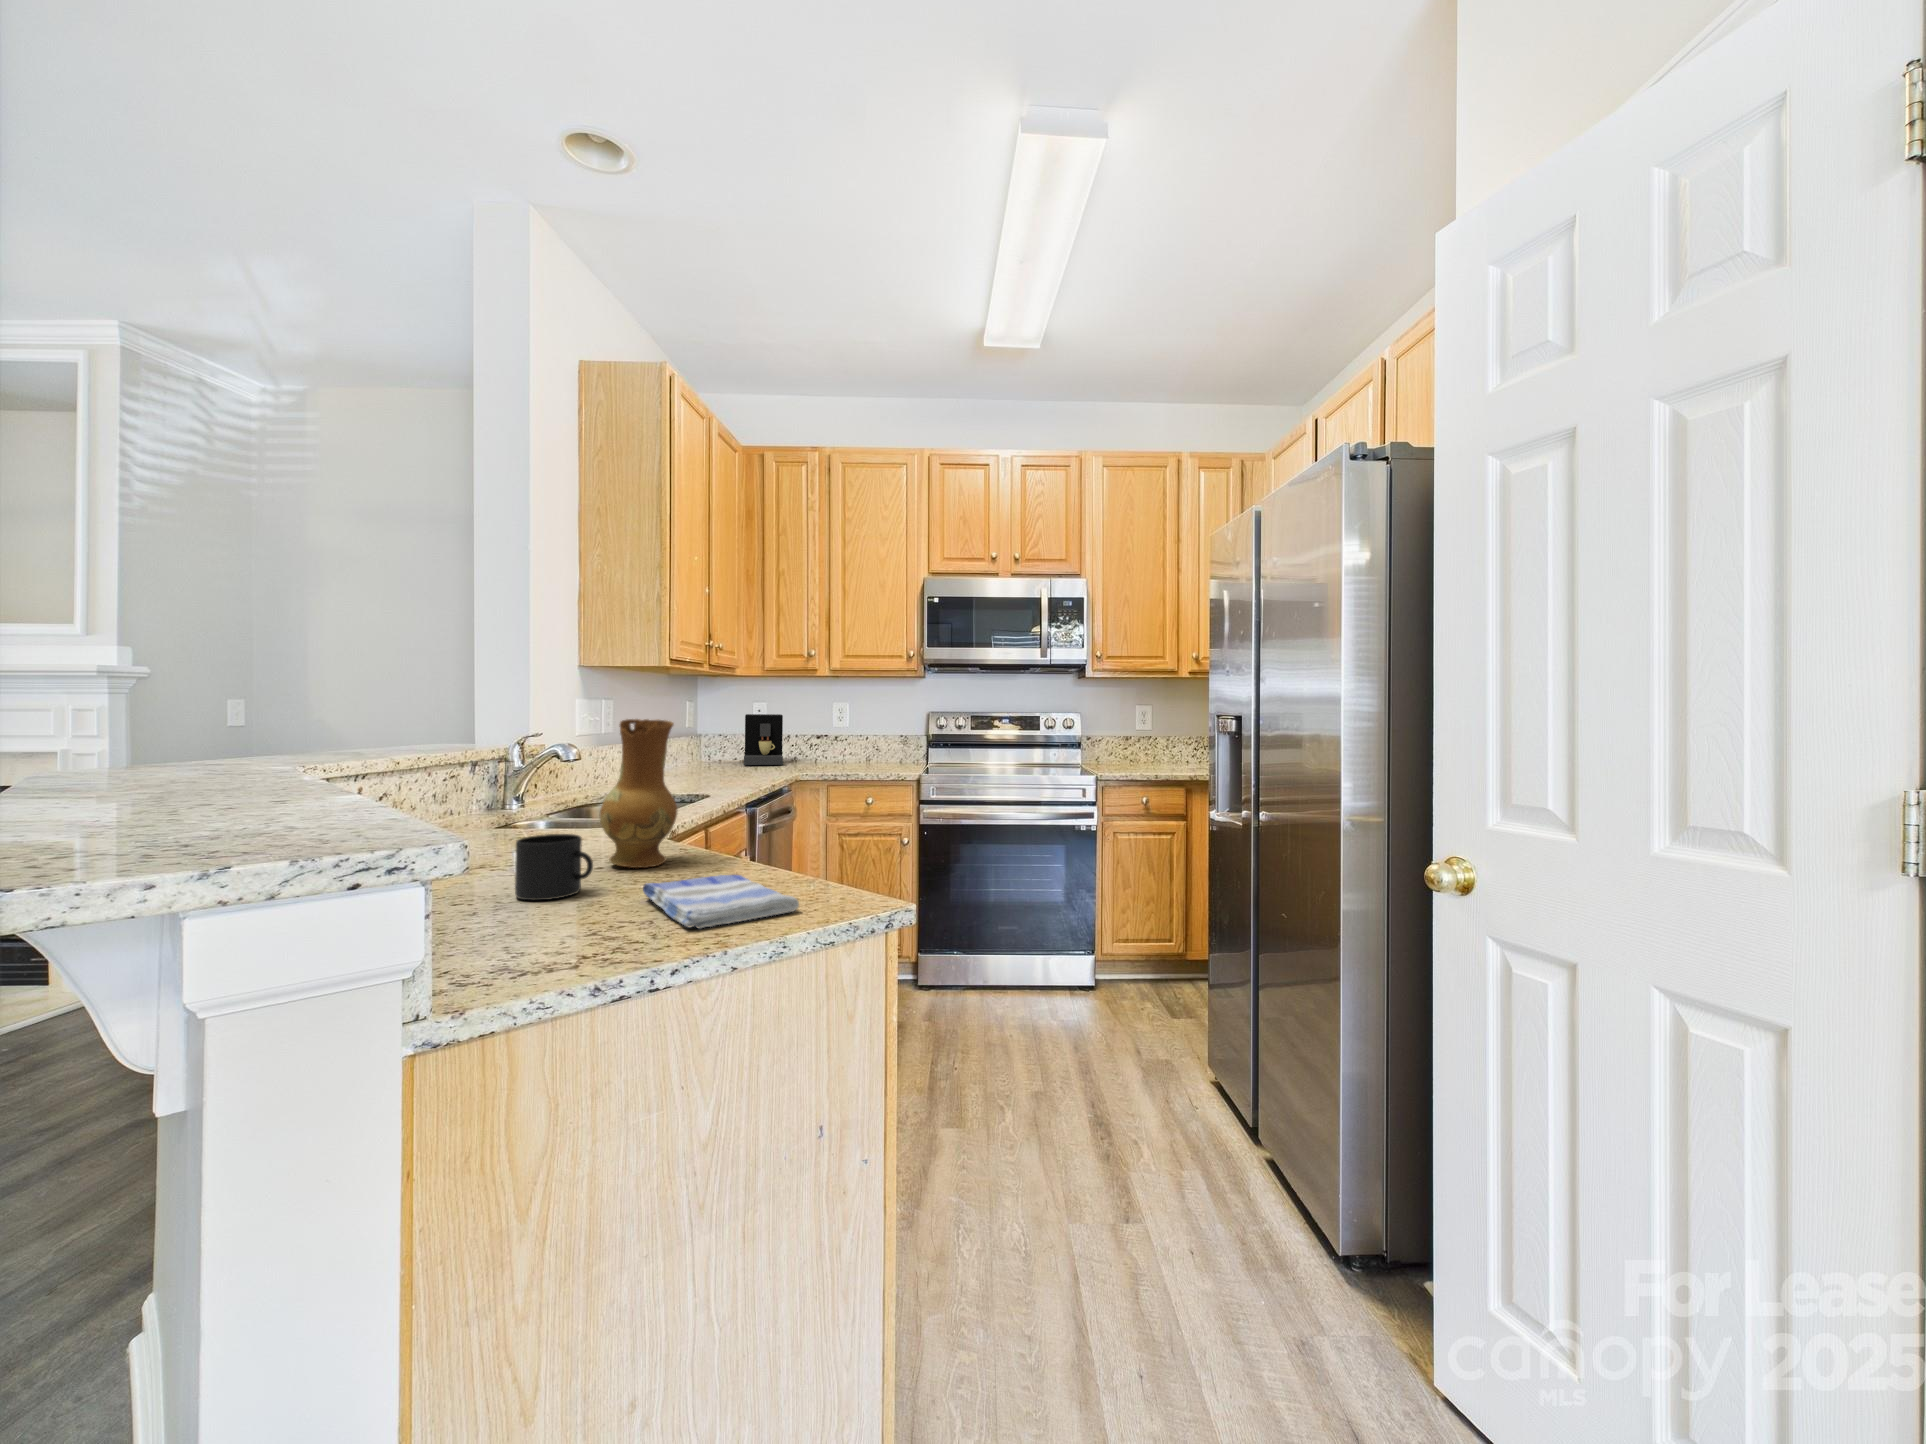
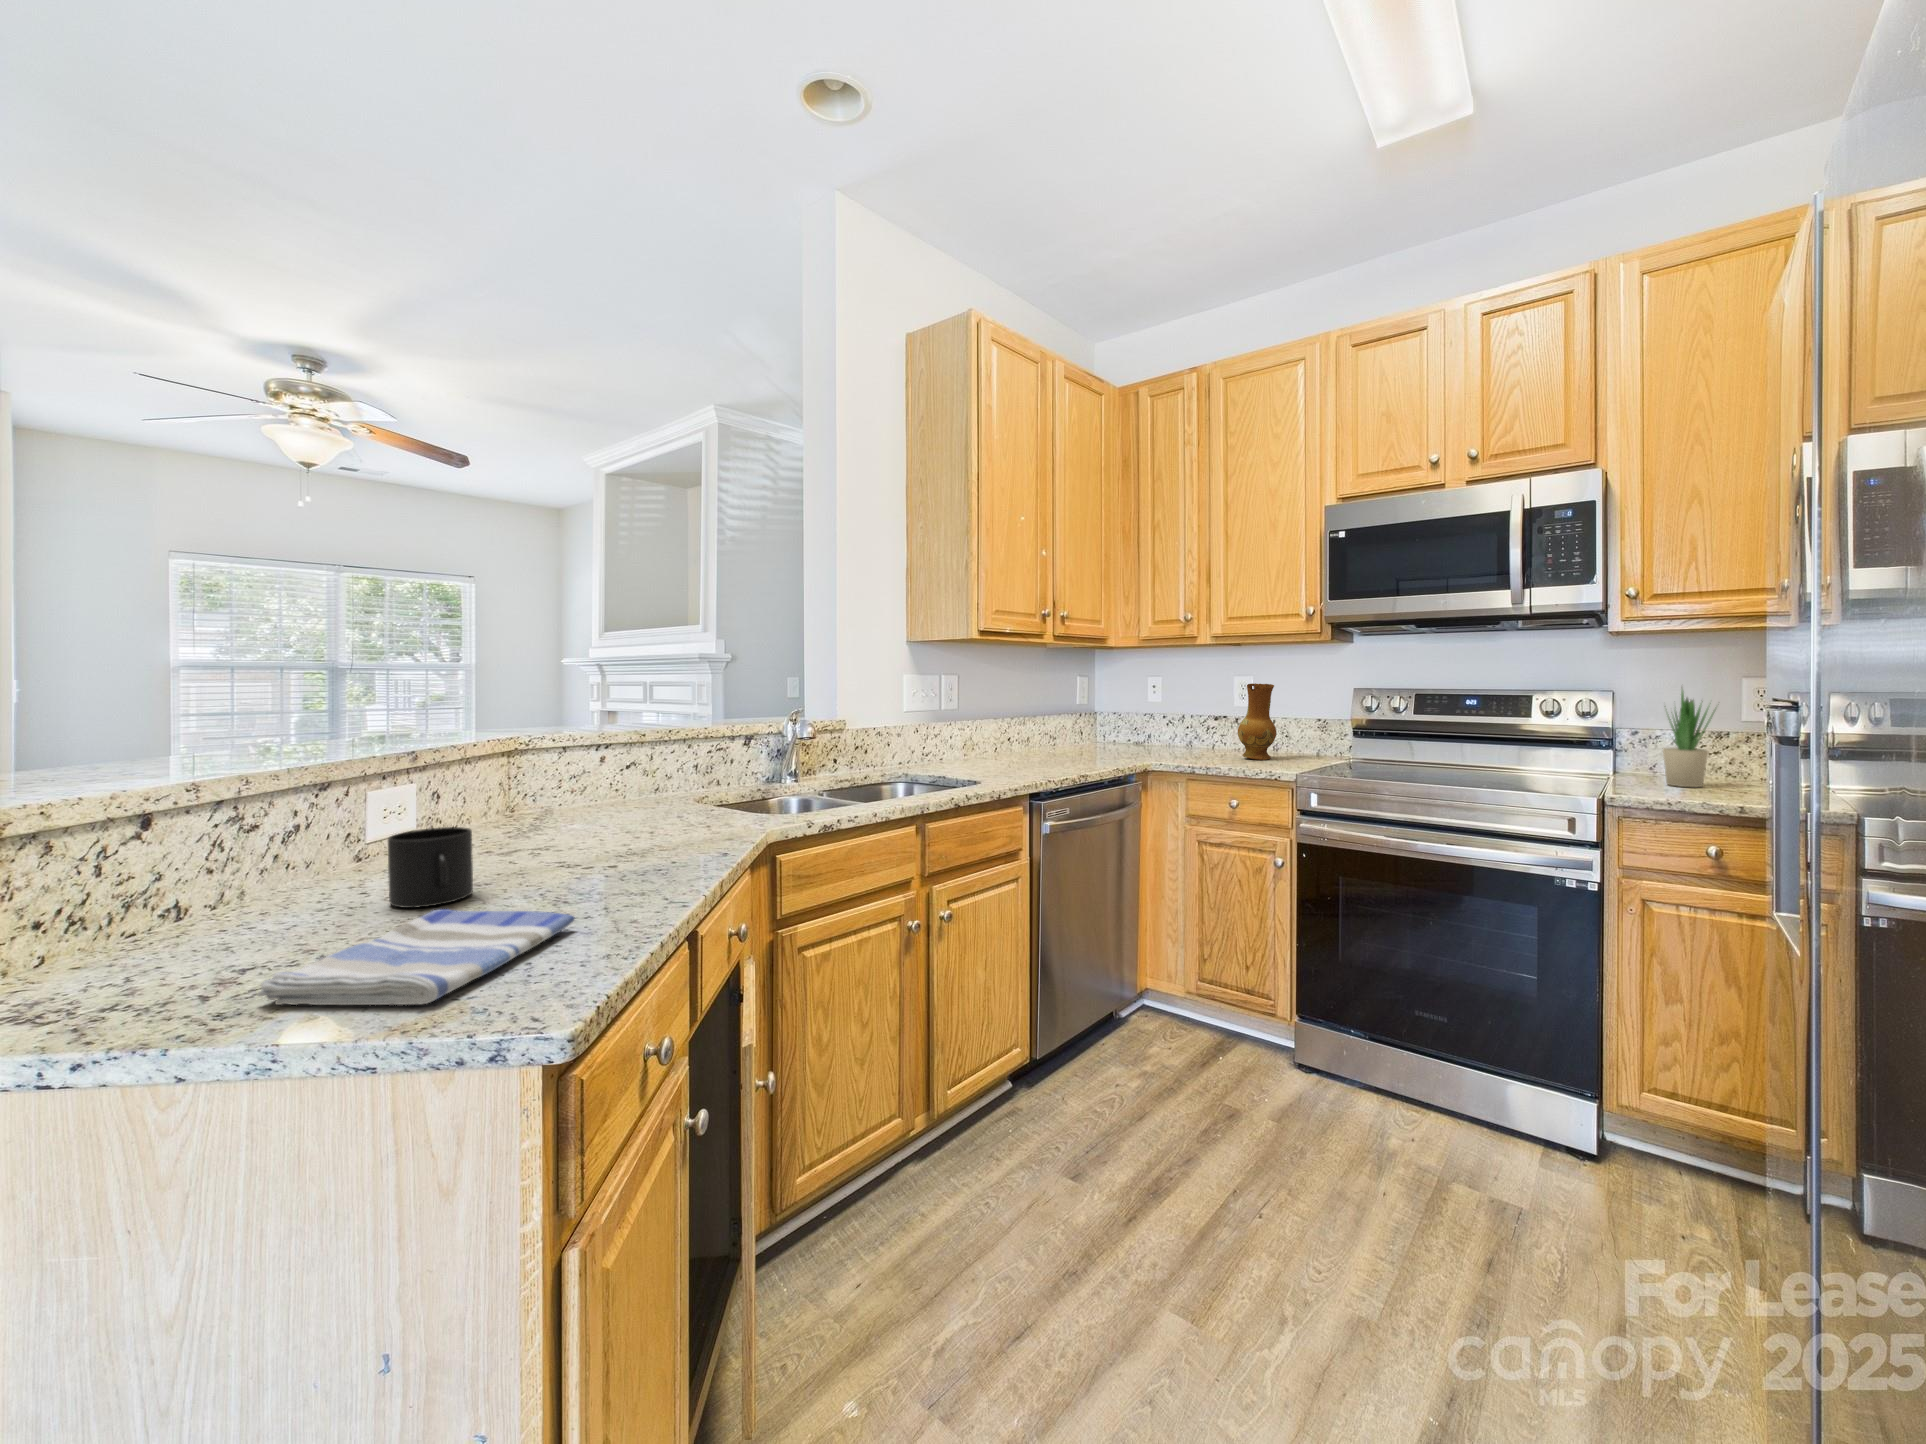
potted plant: none [1109,709,1134,769] -> present [1663,690,1716,787]
coffee maker: present [744,714,783,765] -> none [1124,692,1184,751]
ceramic jug: present [600,719,678,868] -> present [1238,683,1276,760]

